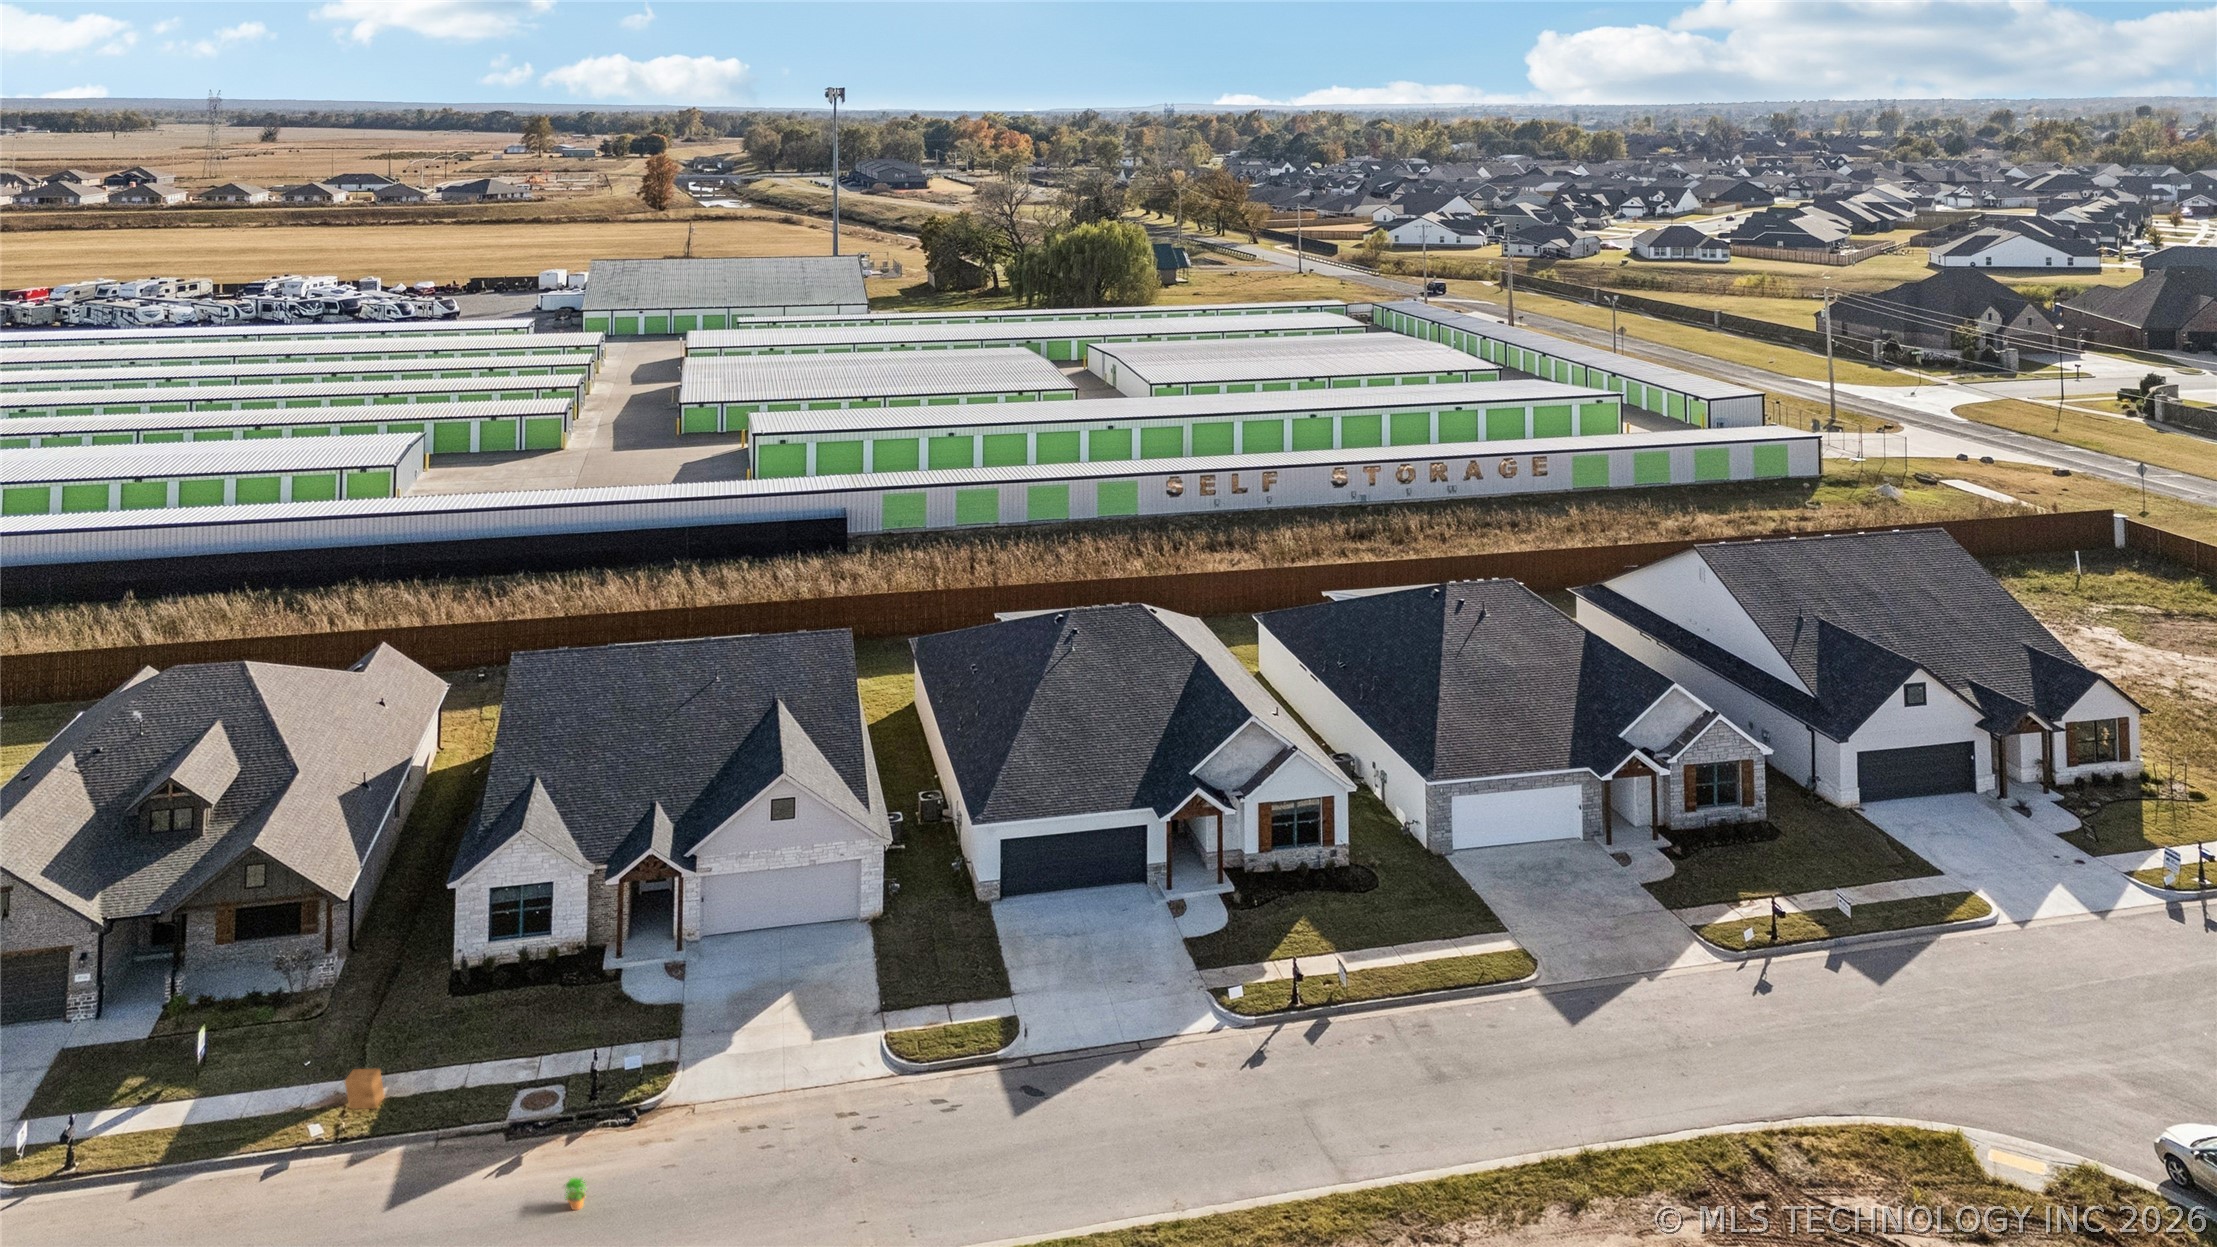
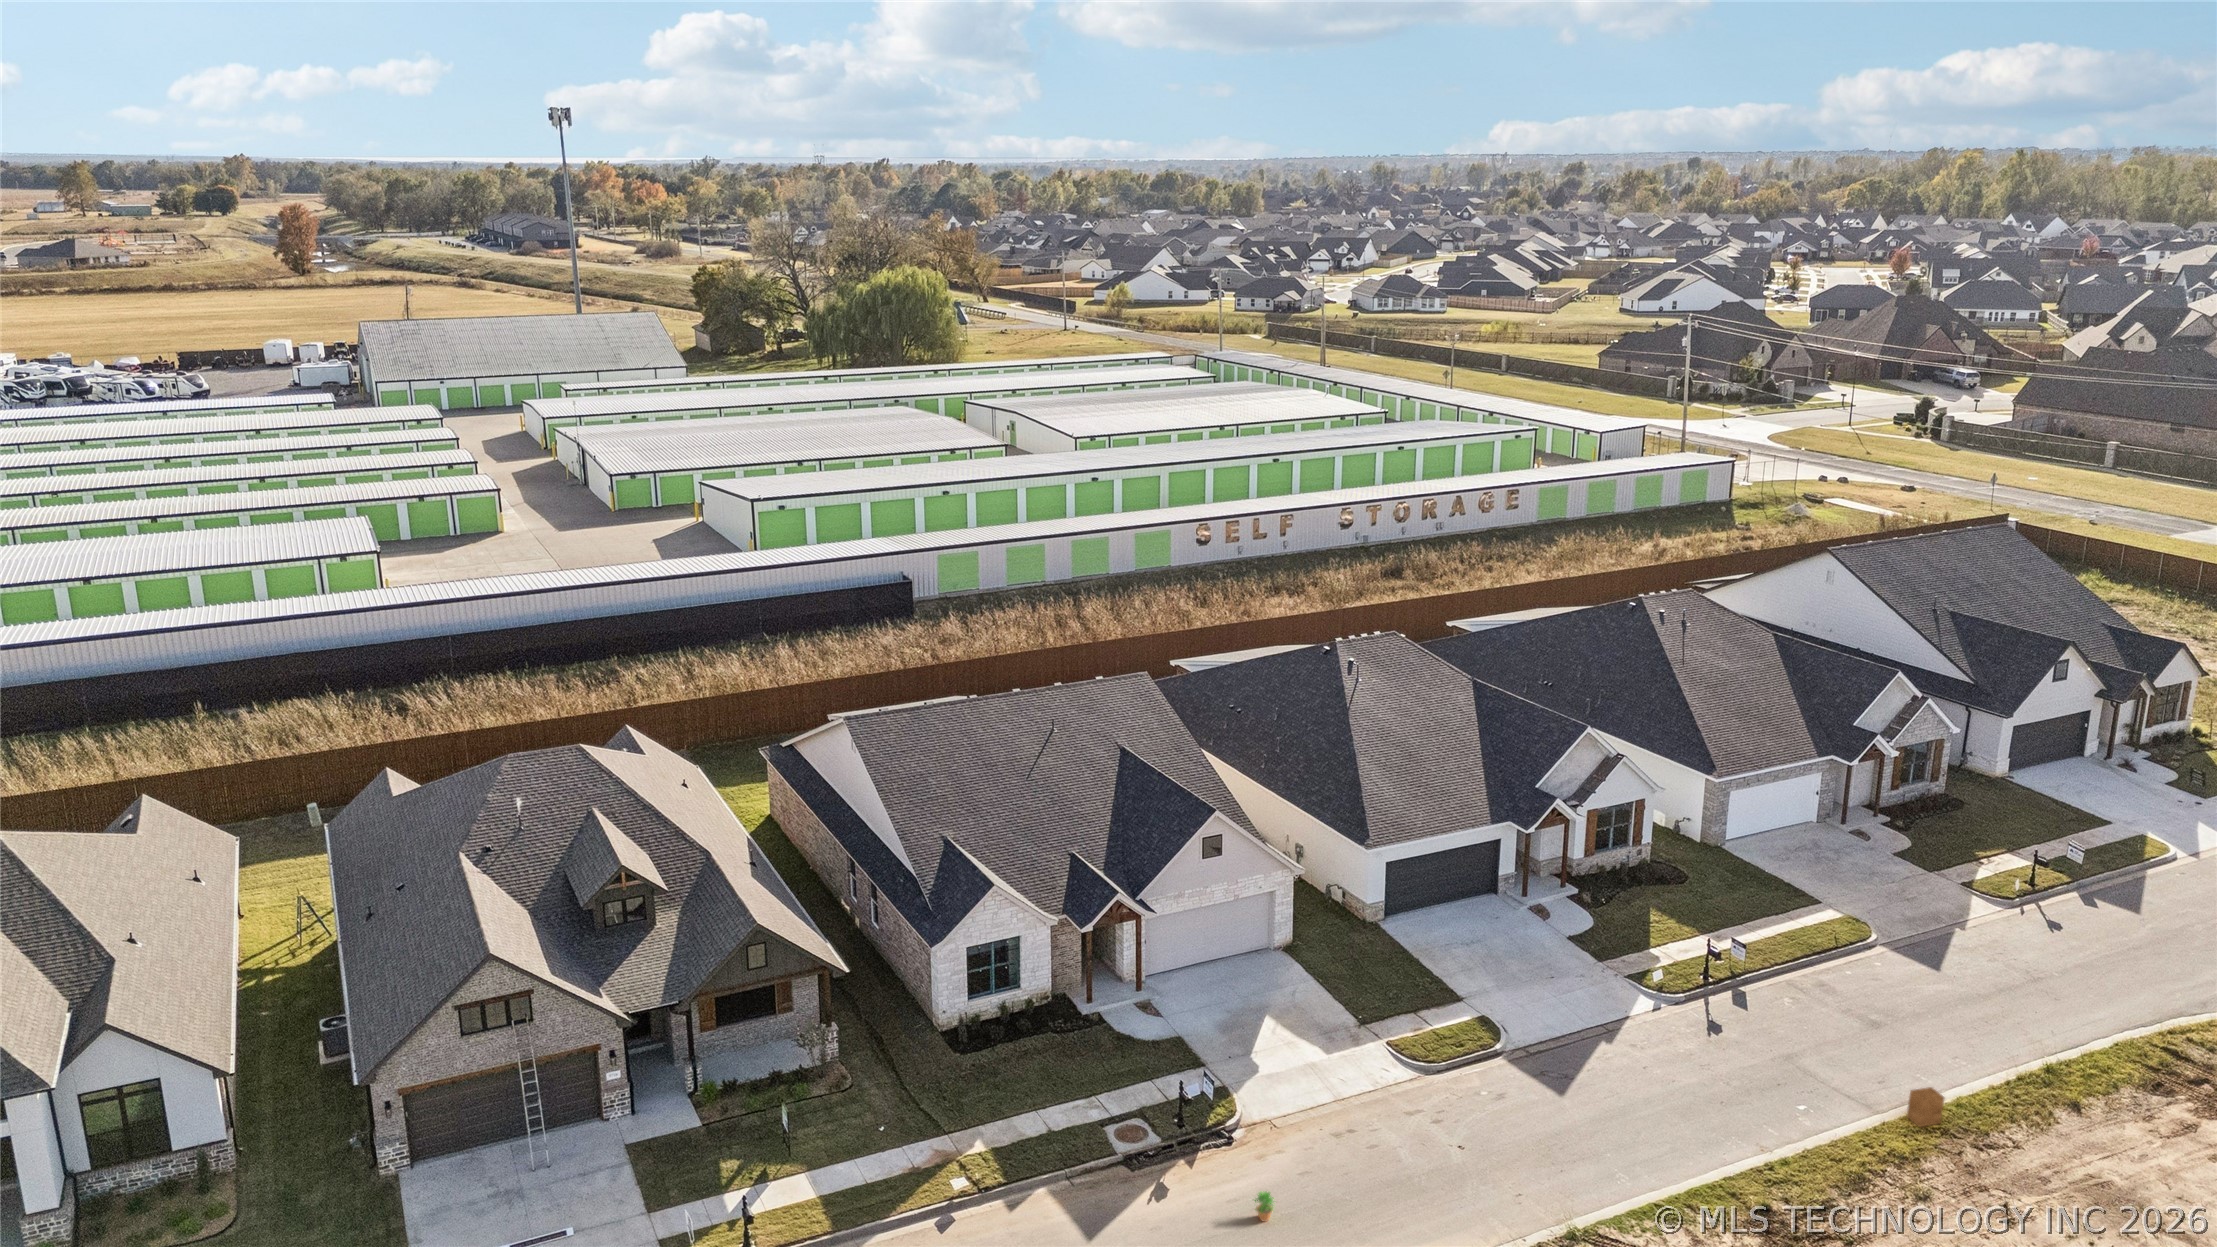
cardboard box: present [345,1069,385,1109] -> present [1907,1087,1944,1127]

